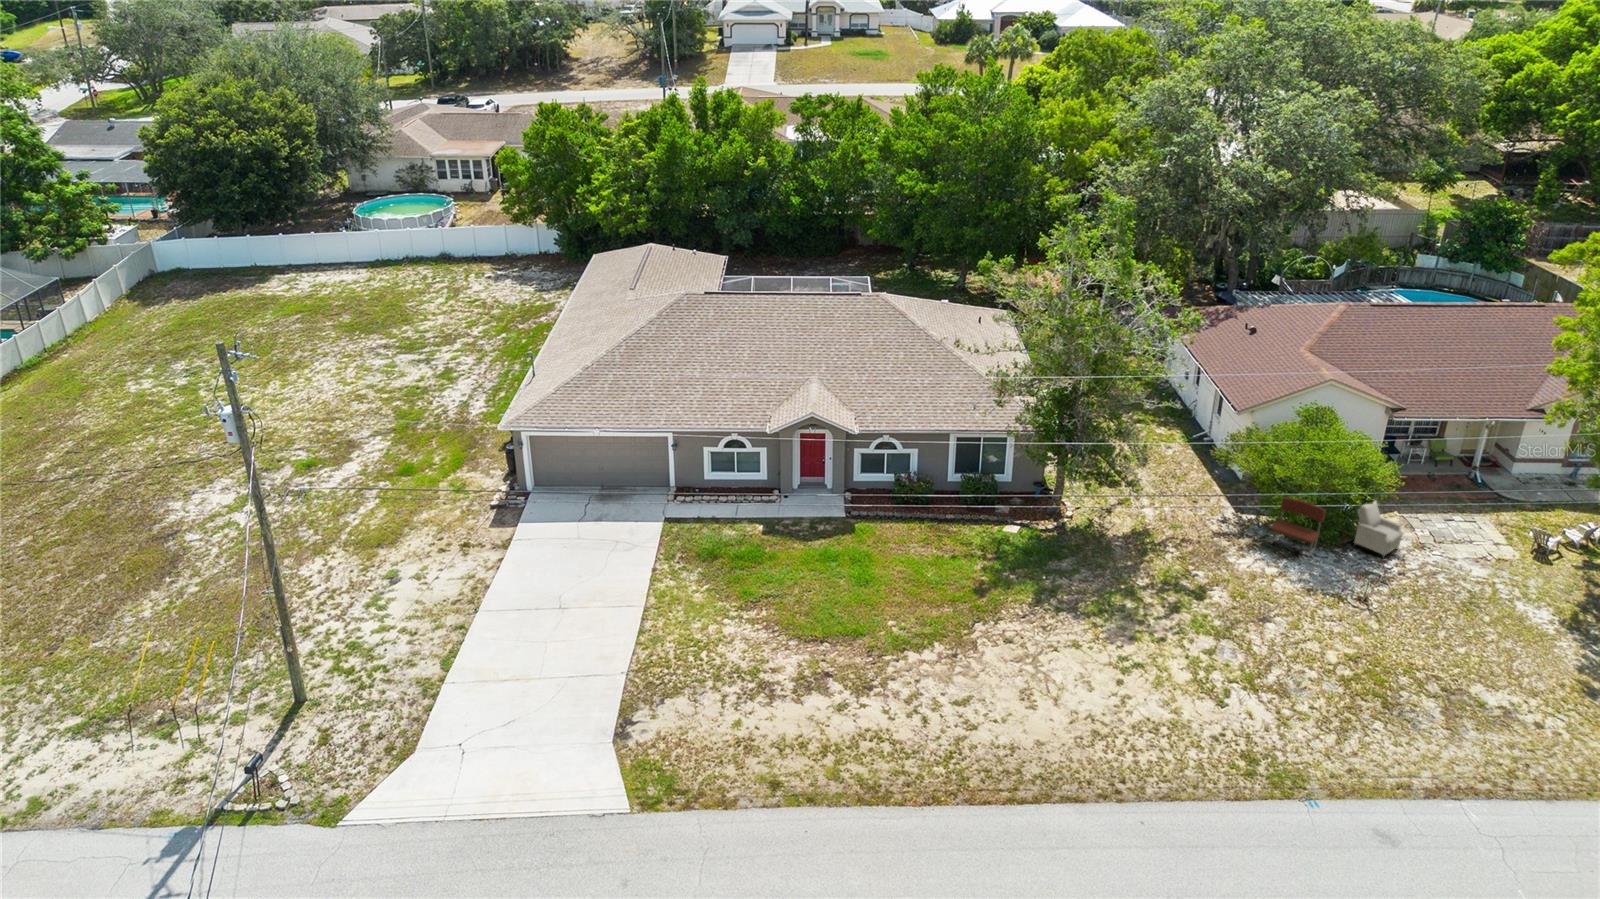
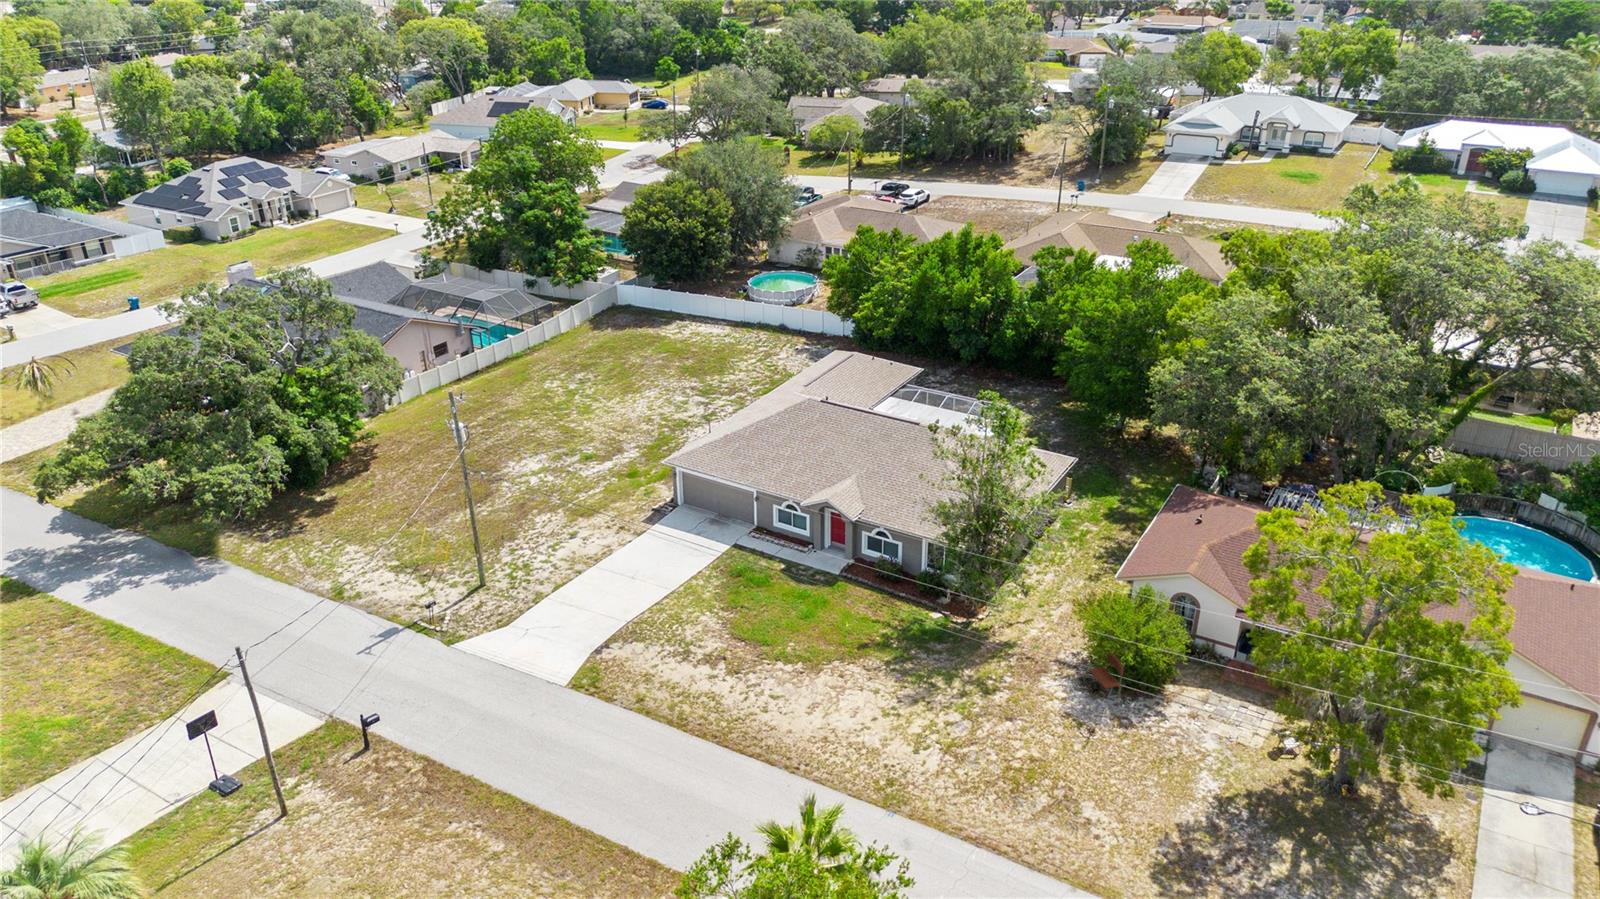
chair: present [1354,501,1403,558] -> none [1152,673,1186,719]

